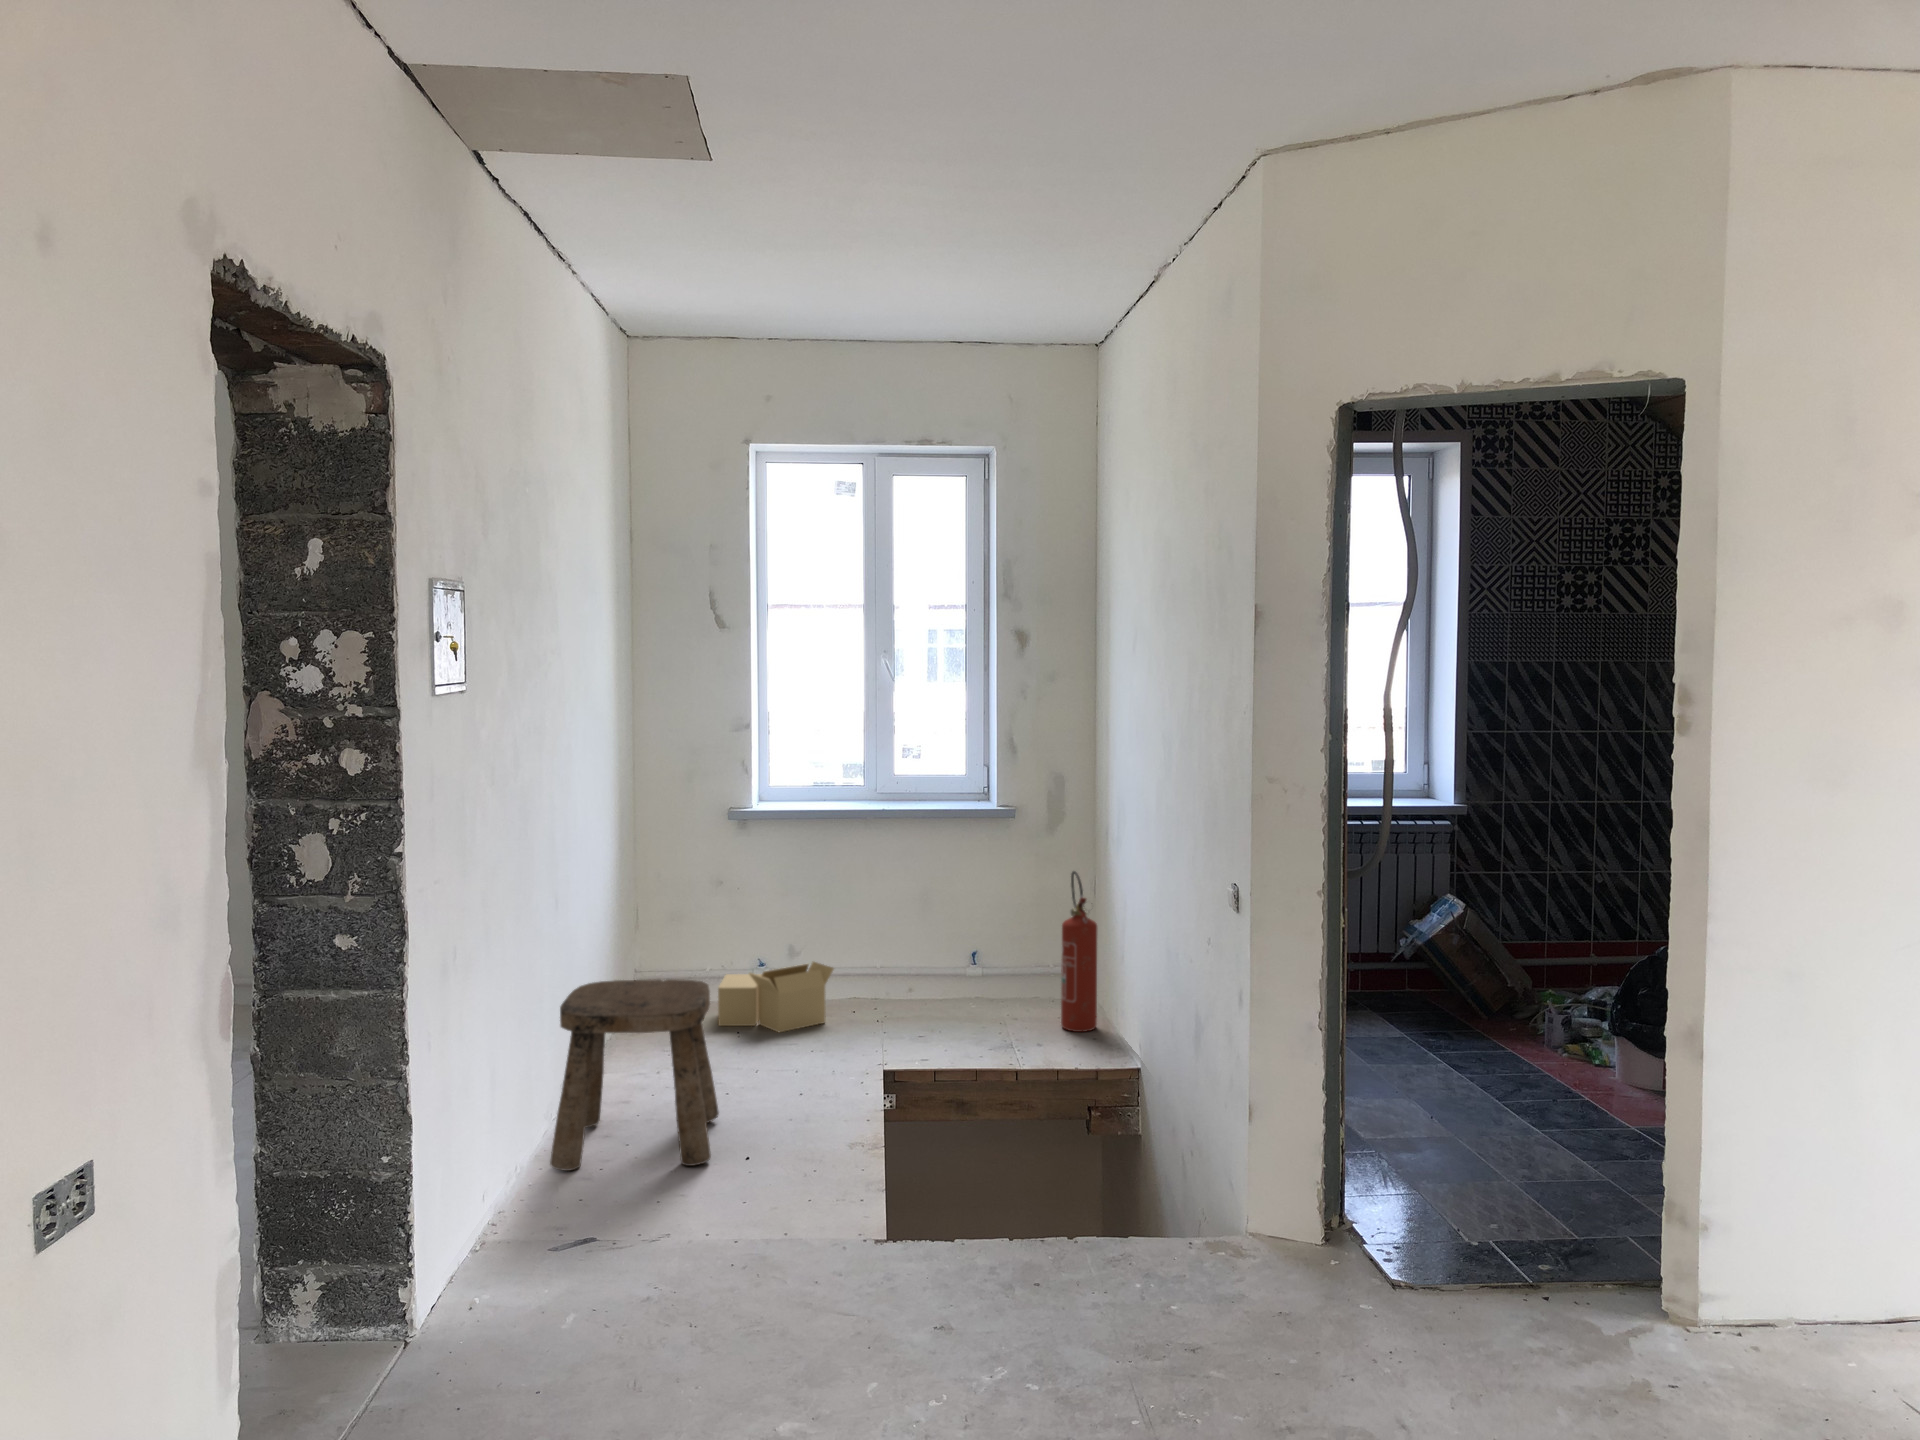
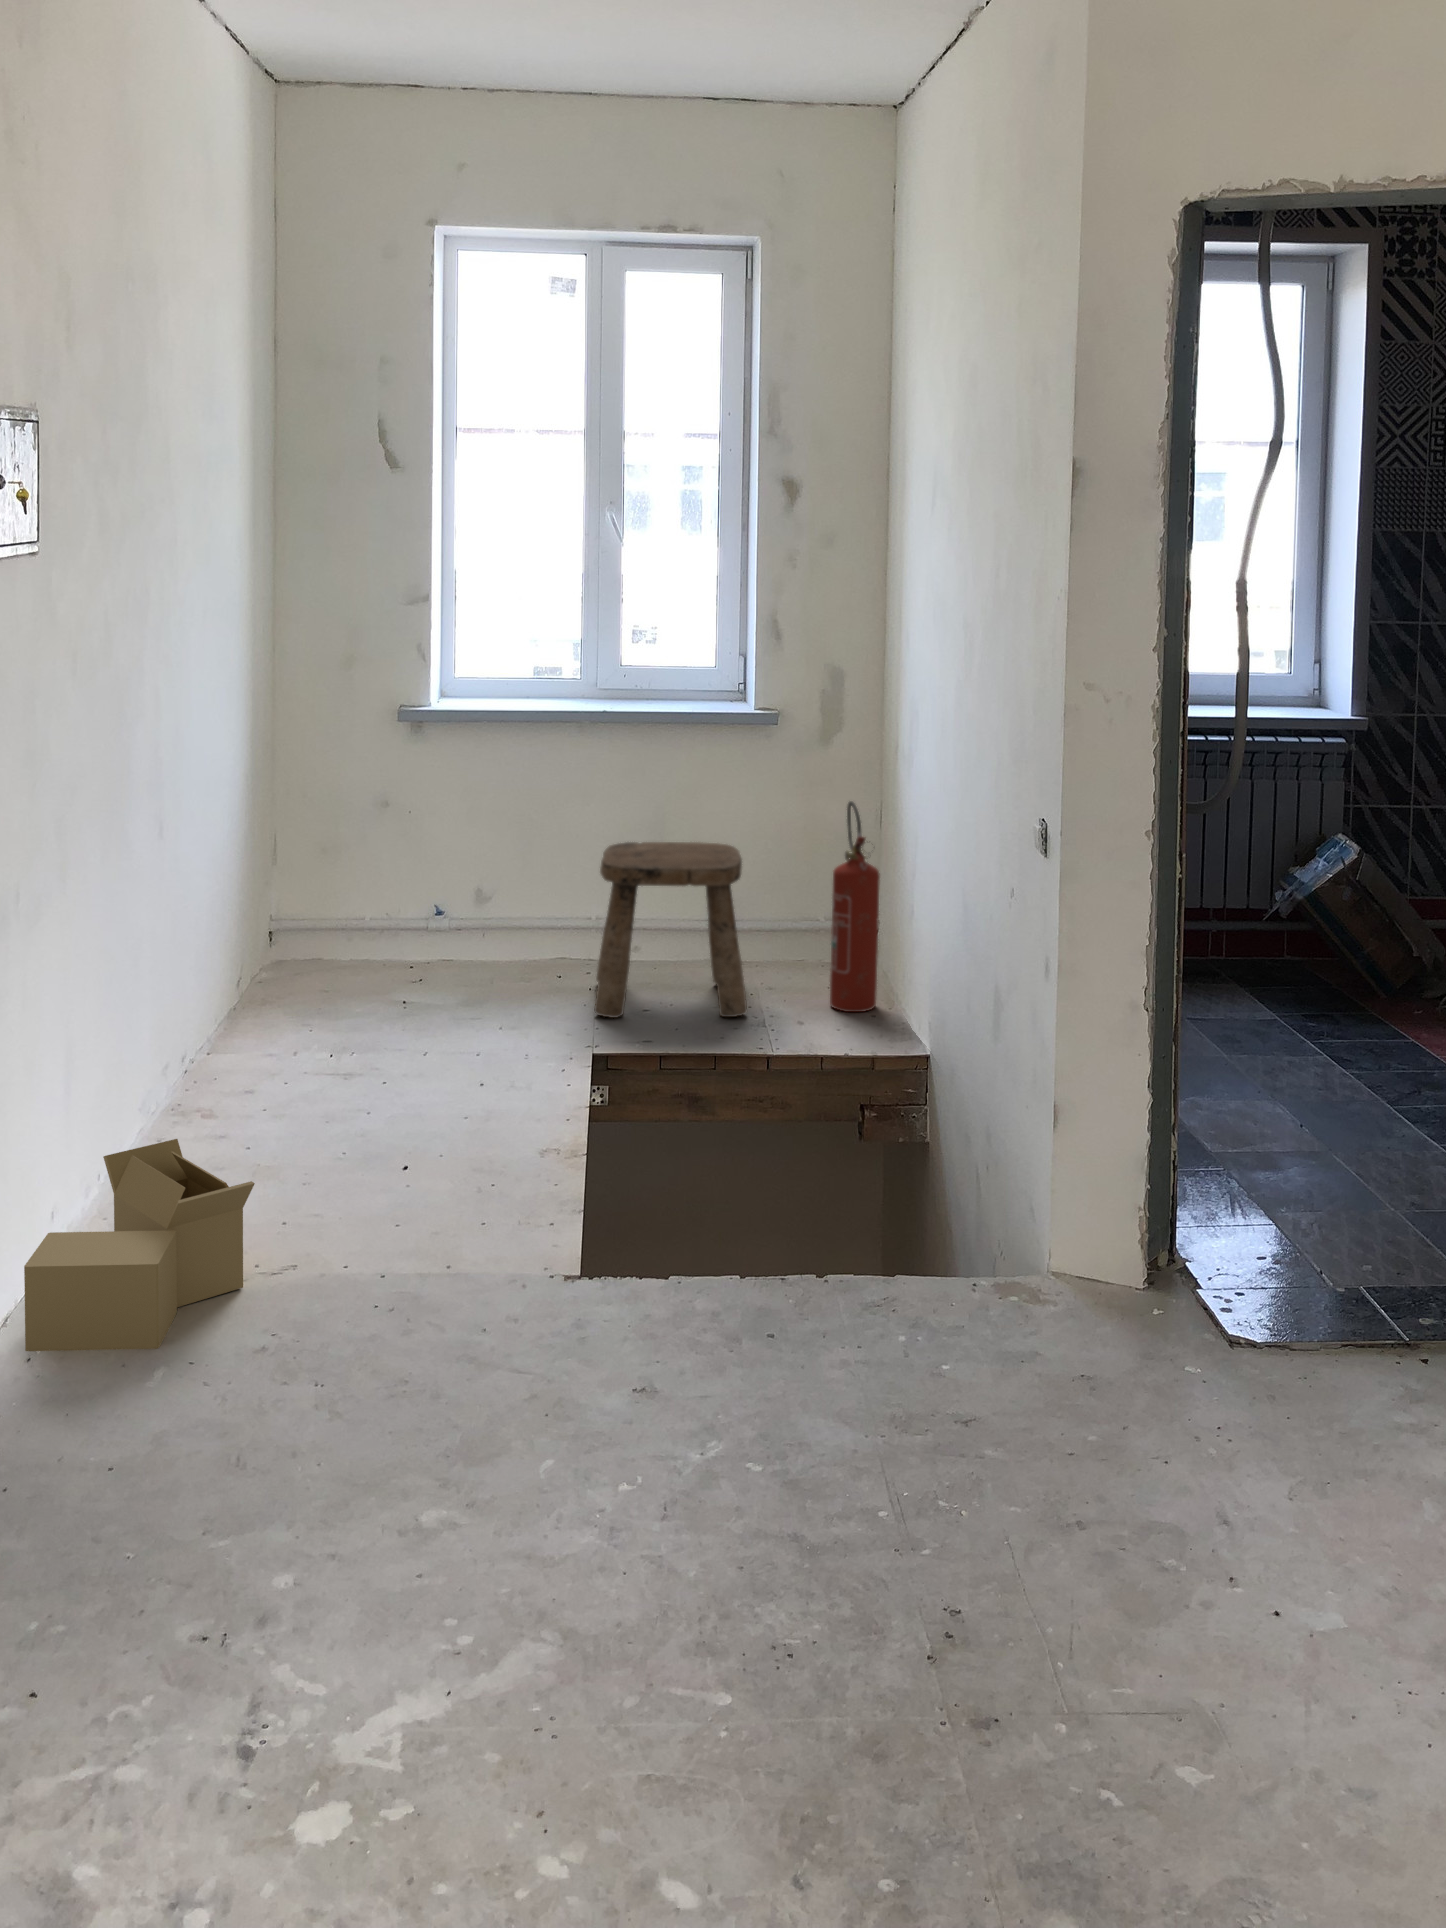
cardboard box: present [718,962,834,1033] -> present [24,1139,255,1351]
stool: present [550,979,719,1171] -> present [594,842,747,1018]

